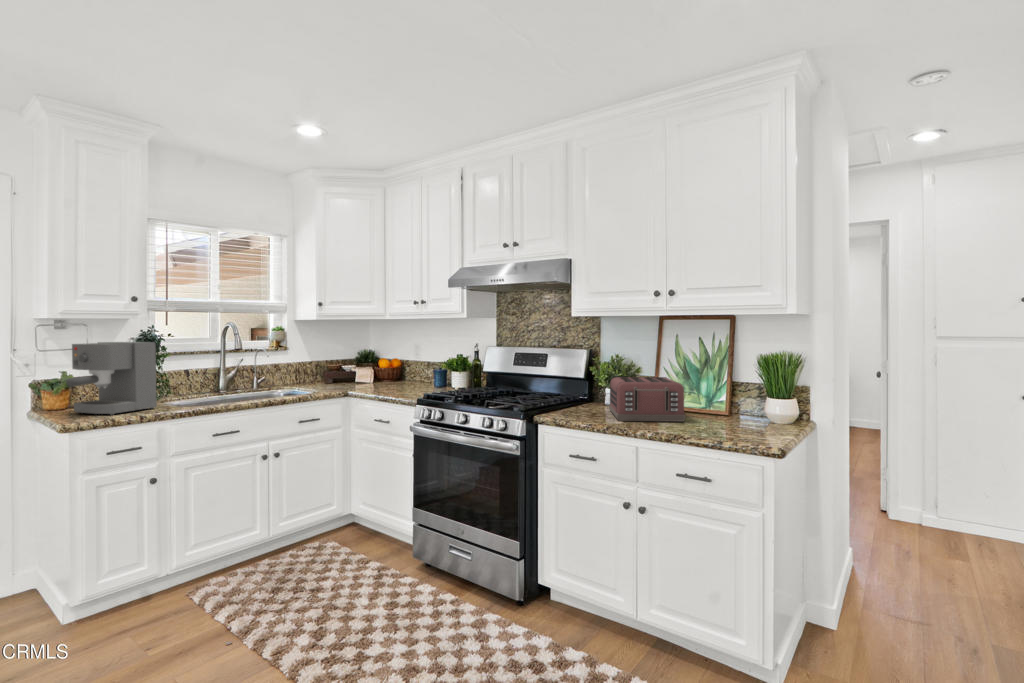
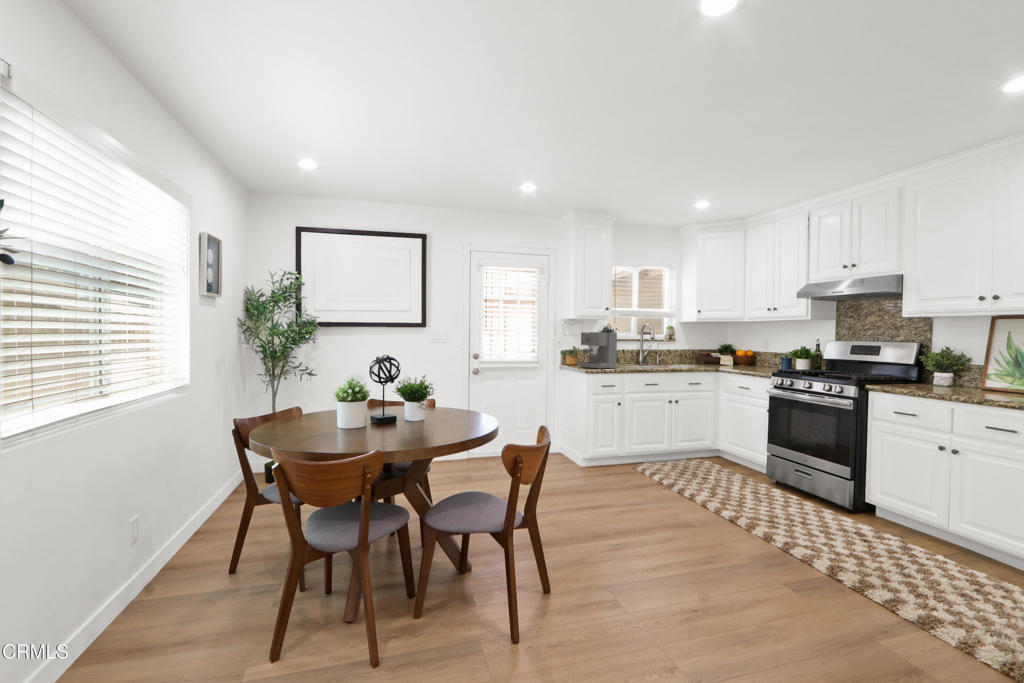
toaster: present [609,377,685,422] -> none [935,362,1004,395]

